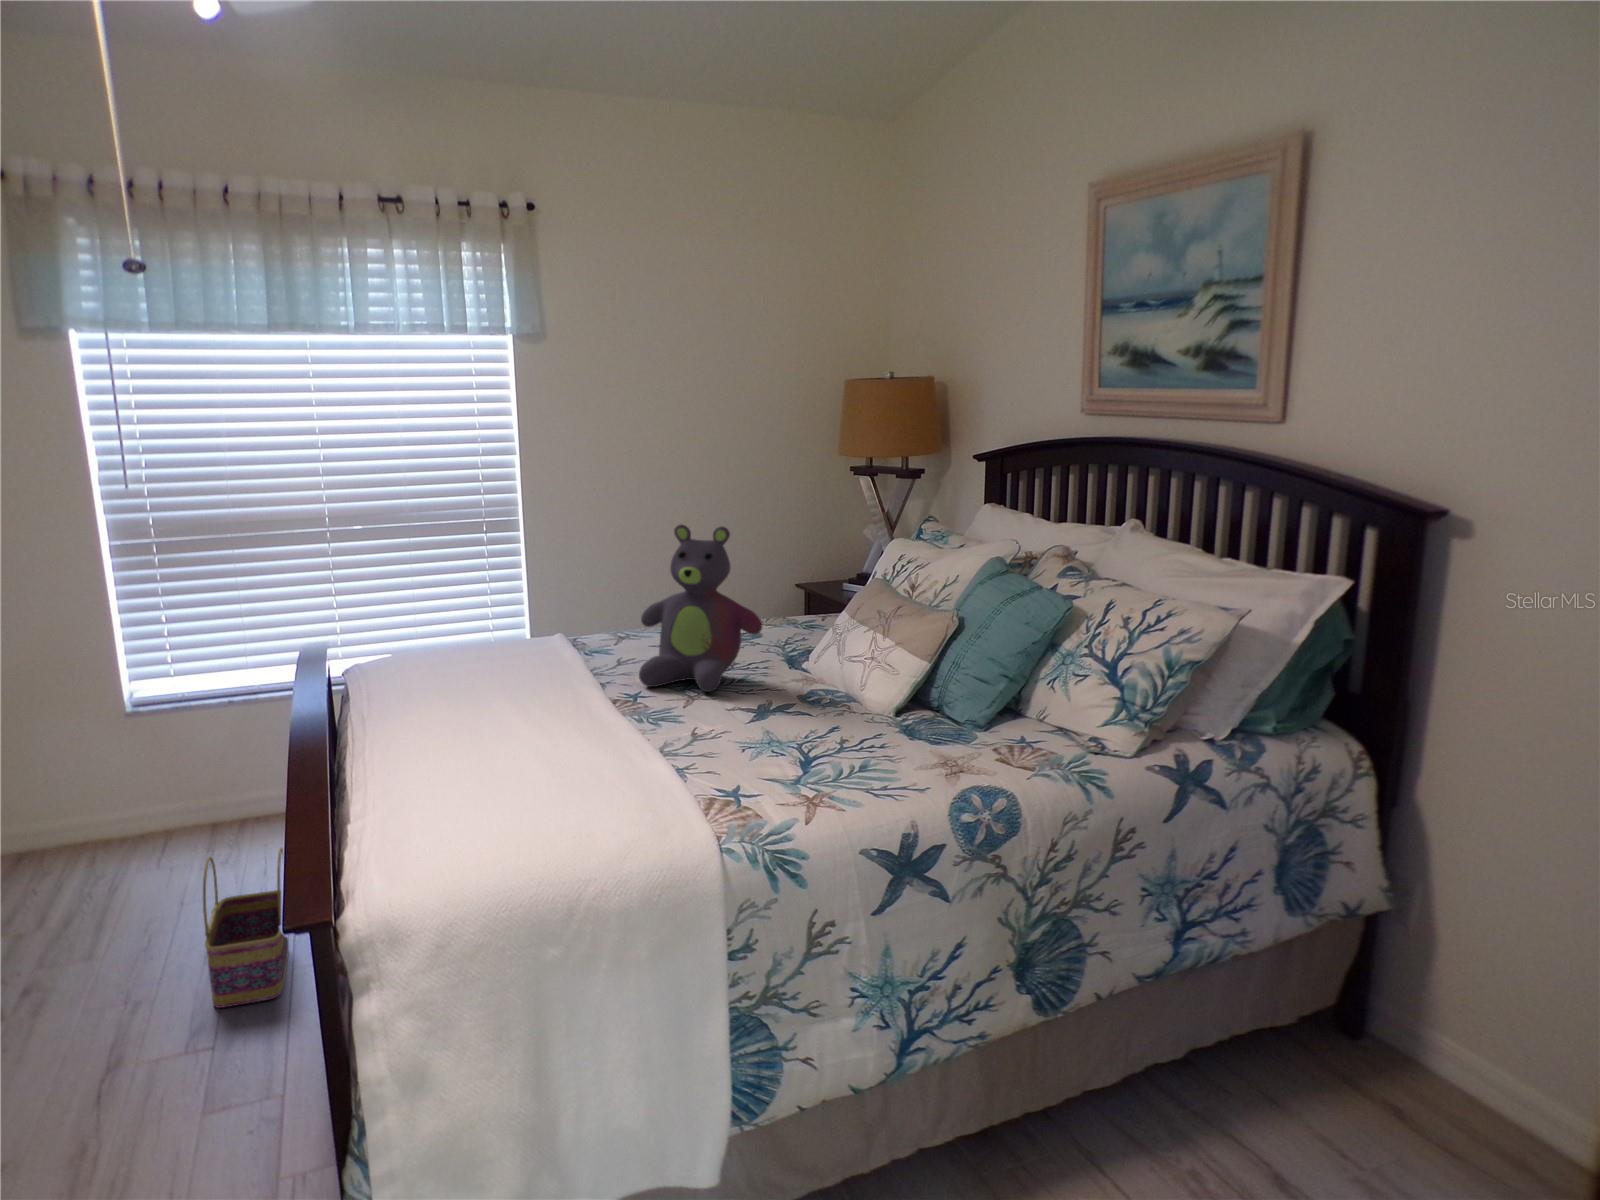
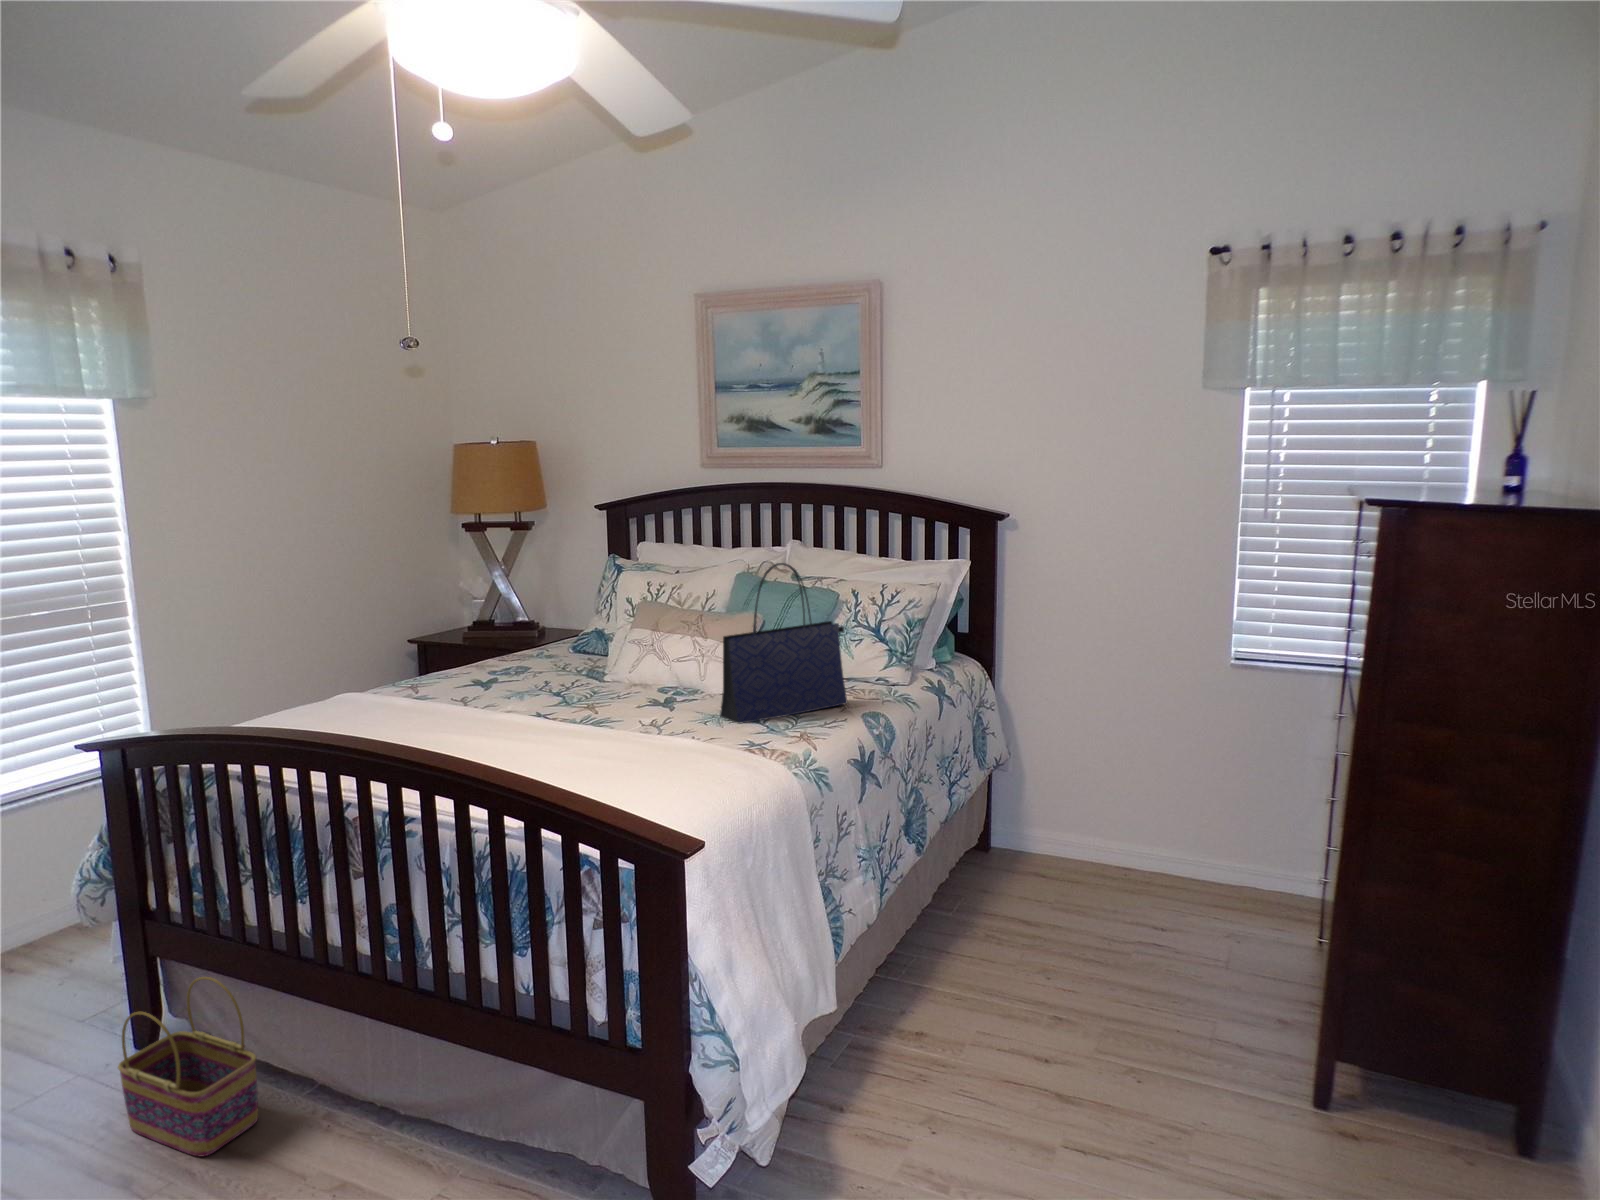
stuffed bear: present [639,524,762,692] -> none [519,576,624,715]
tote bag: none [771,530,989,761] -> present [720,563,847,724]

